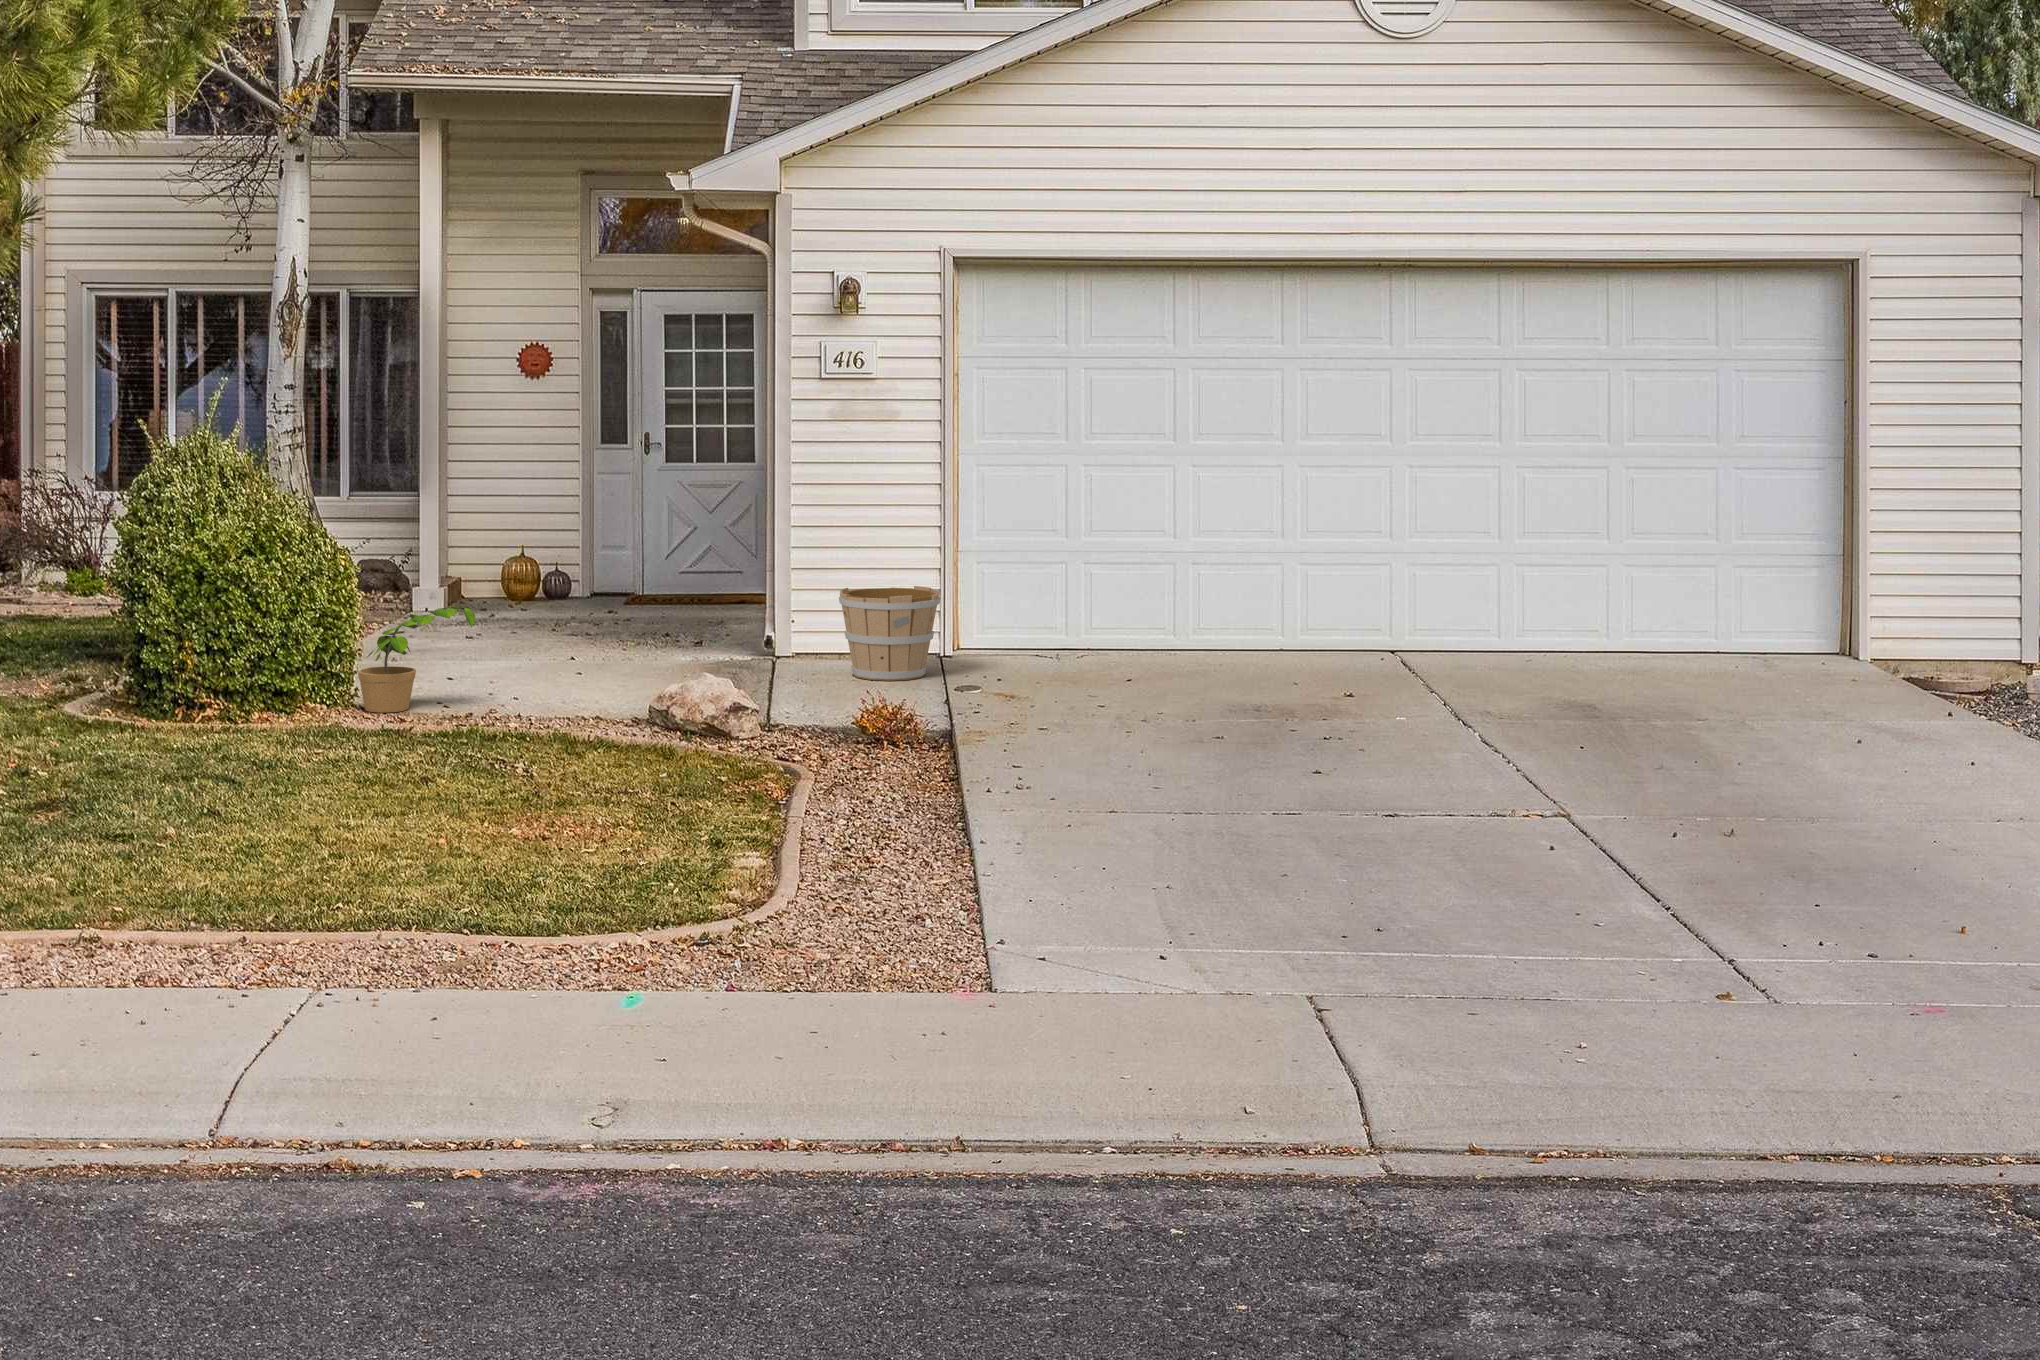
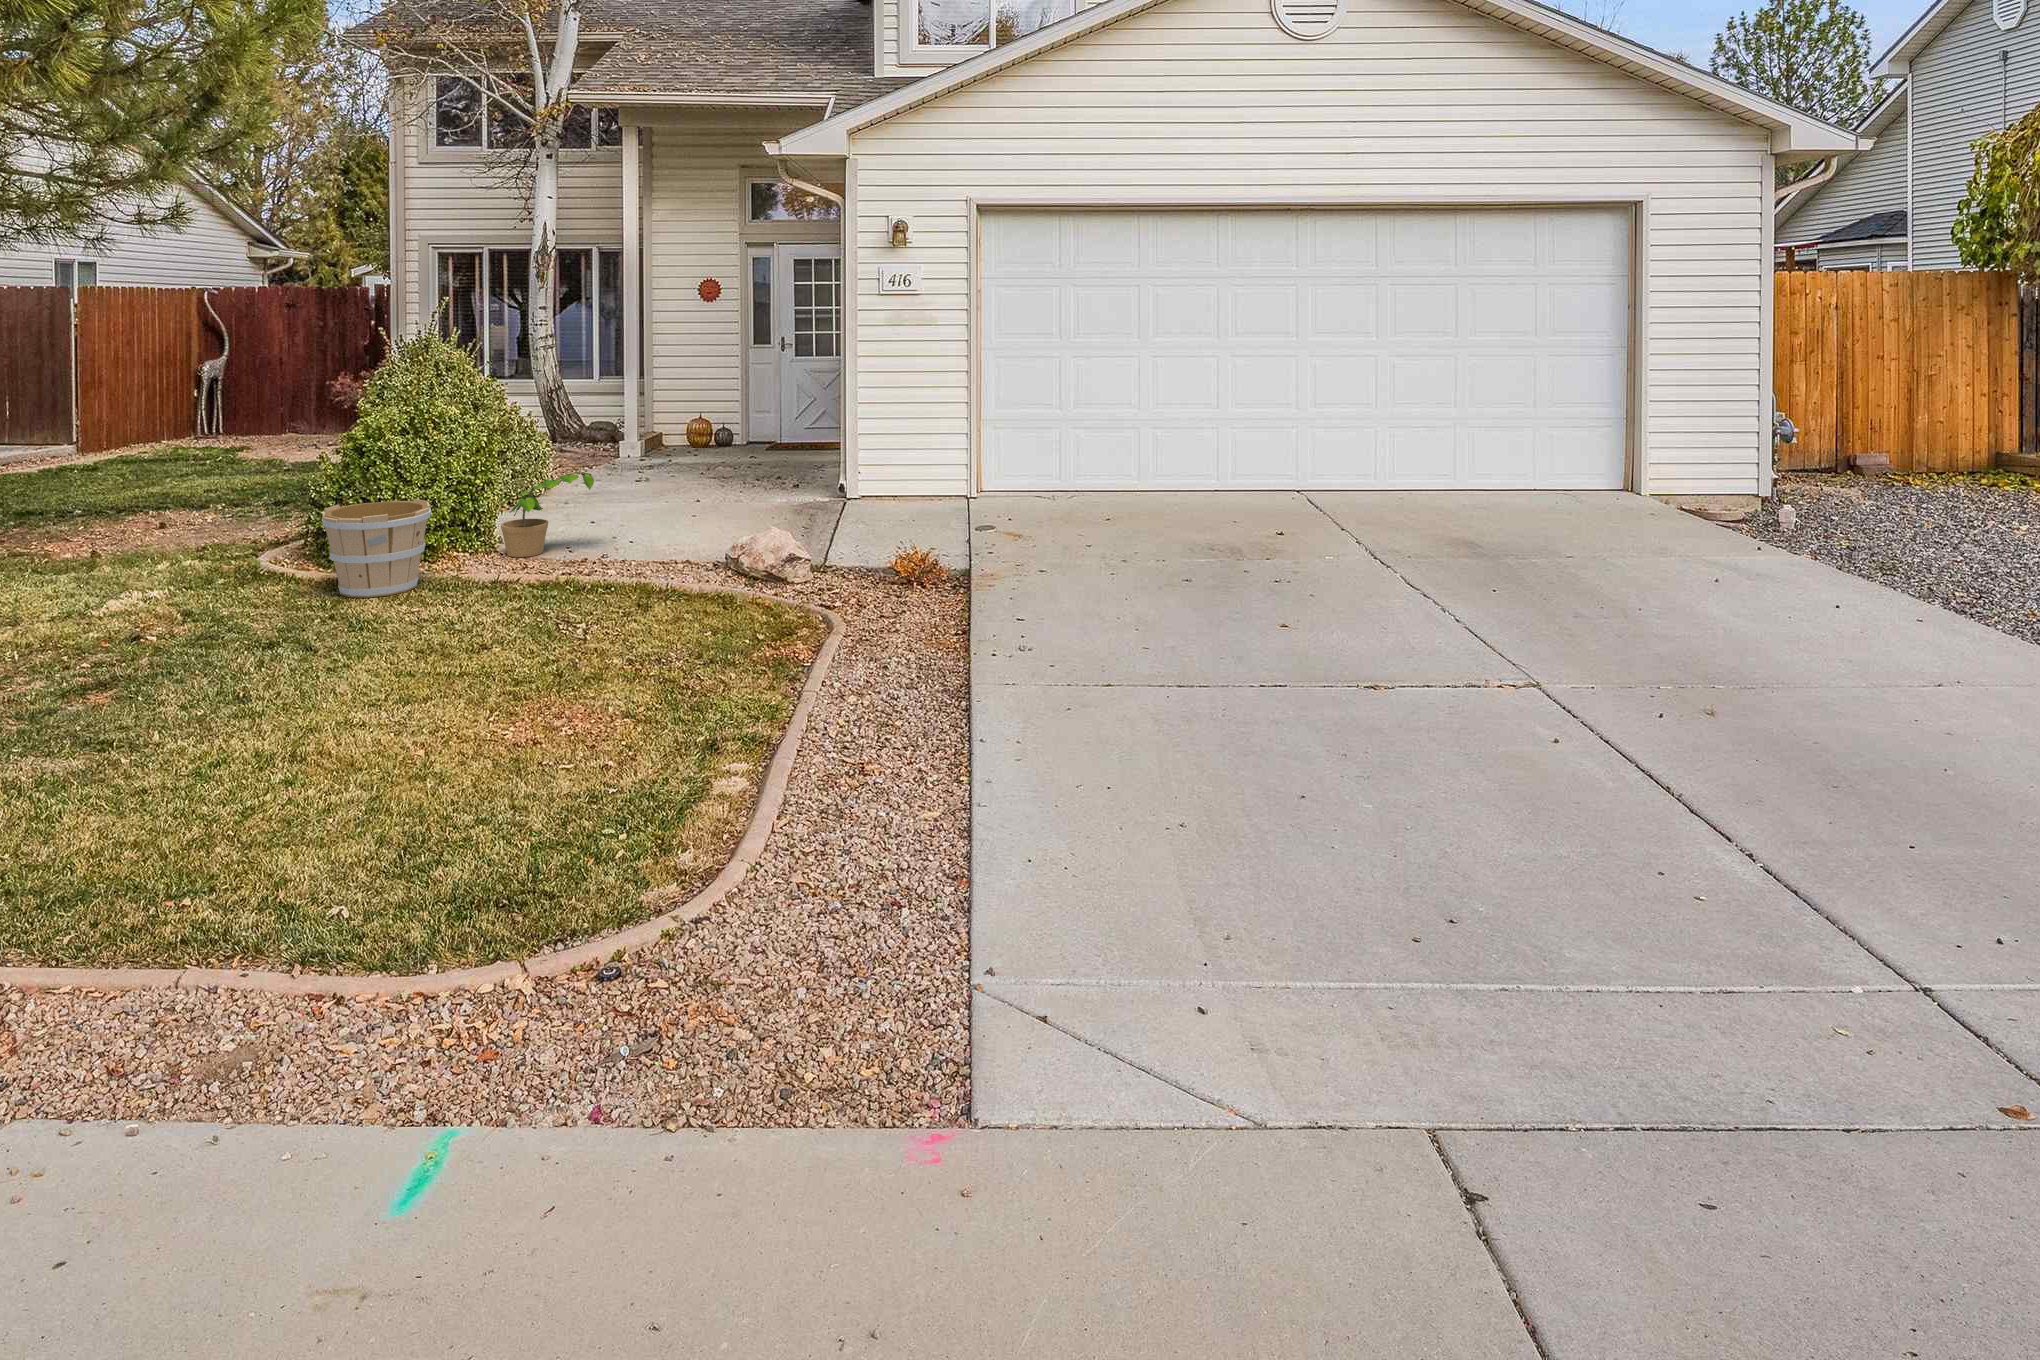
wooden bucket: present [839,586,941,681] -> present [322,499,431,598]

